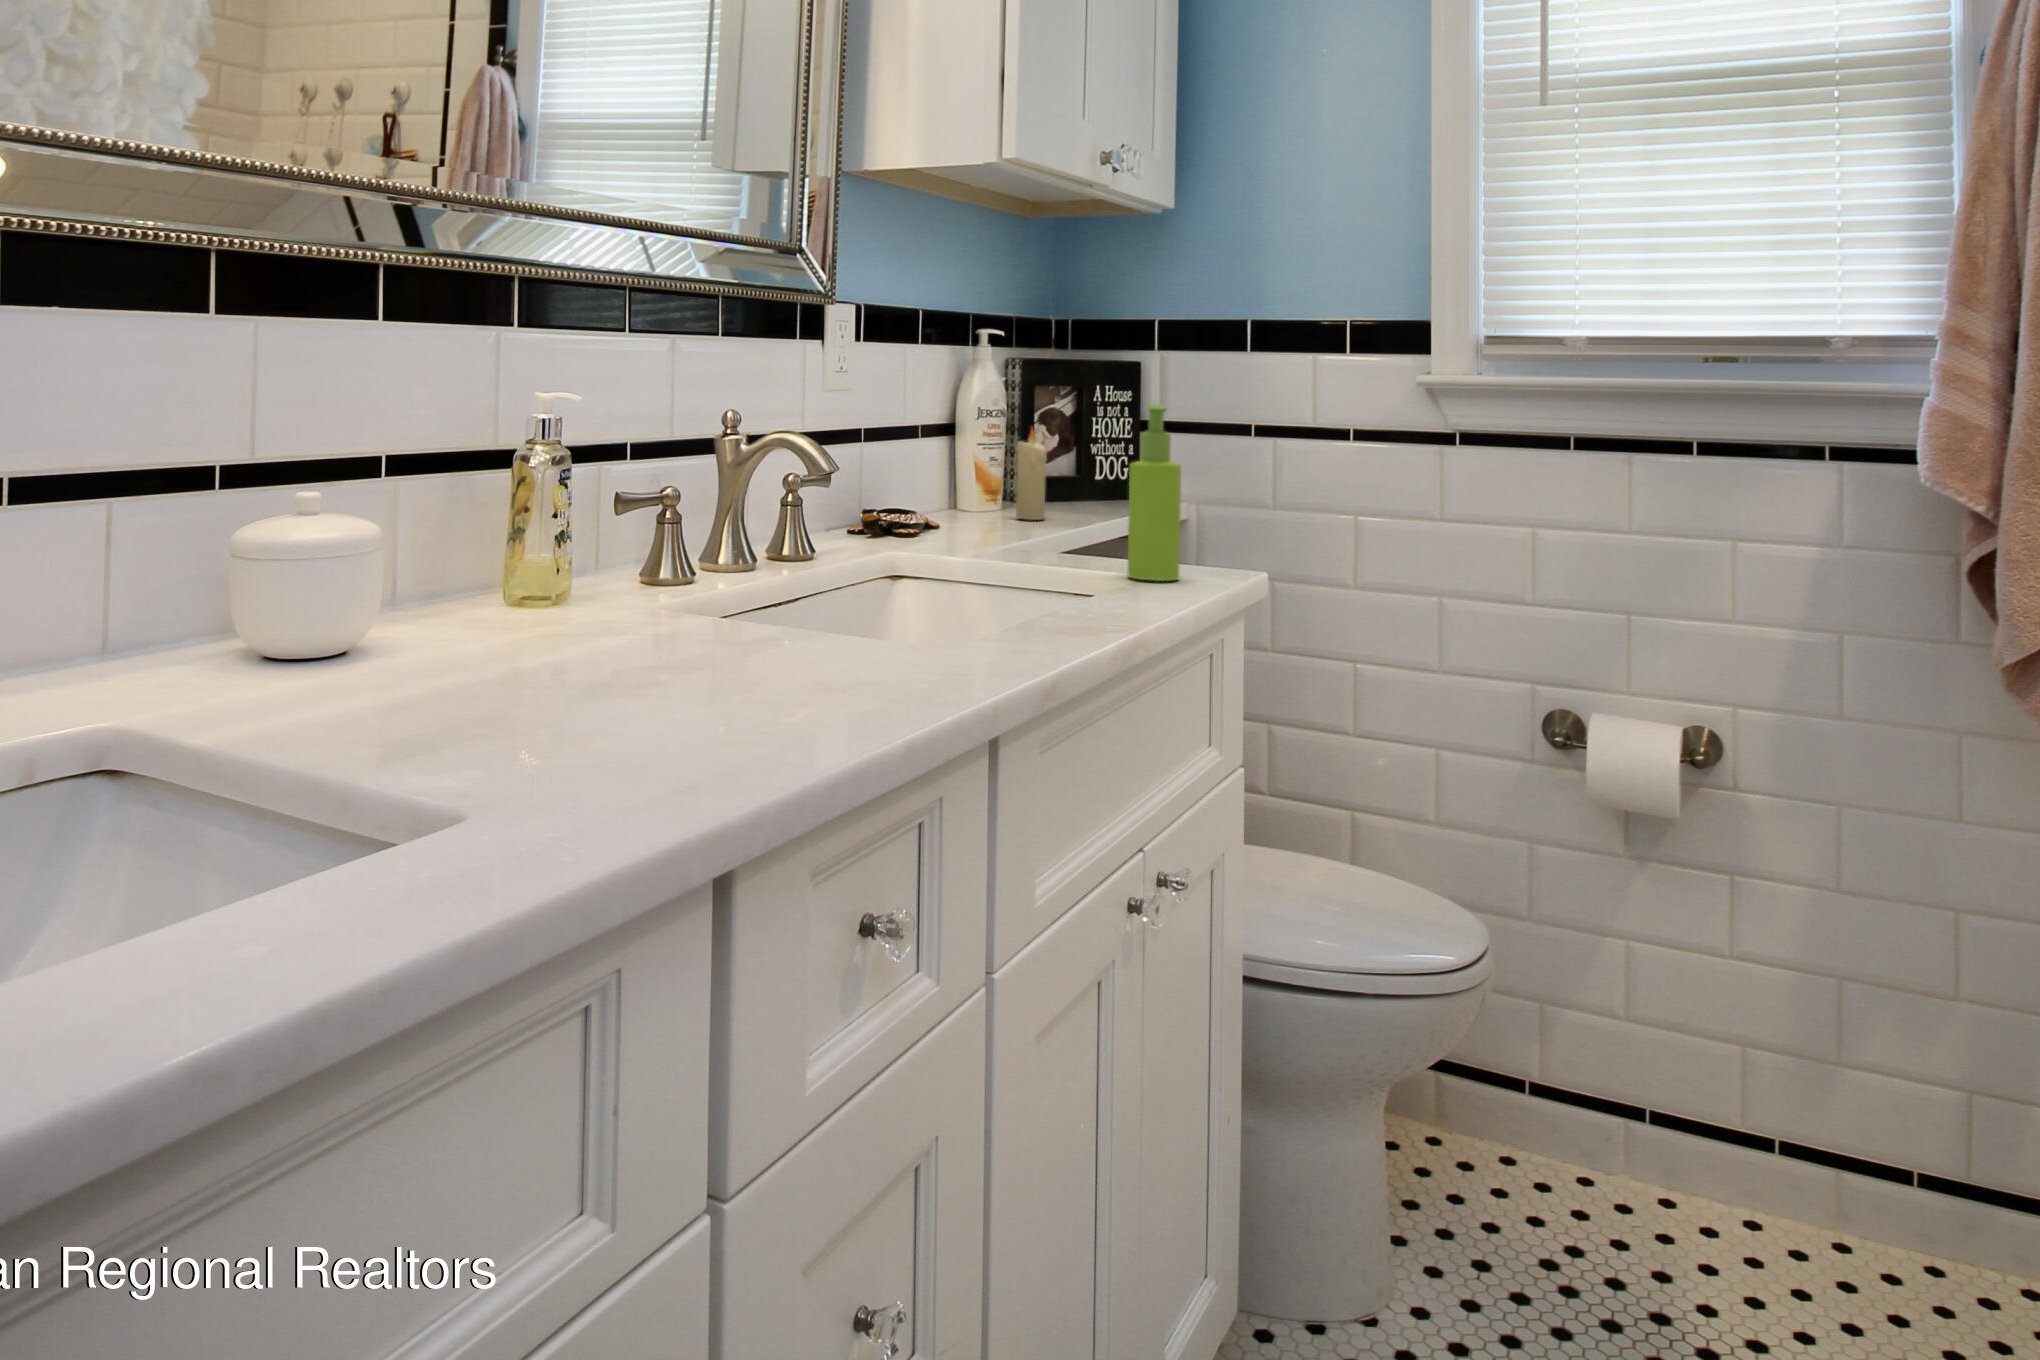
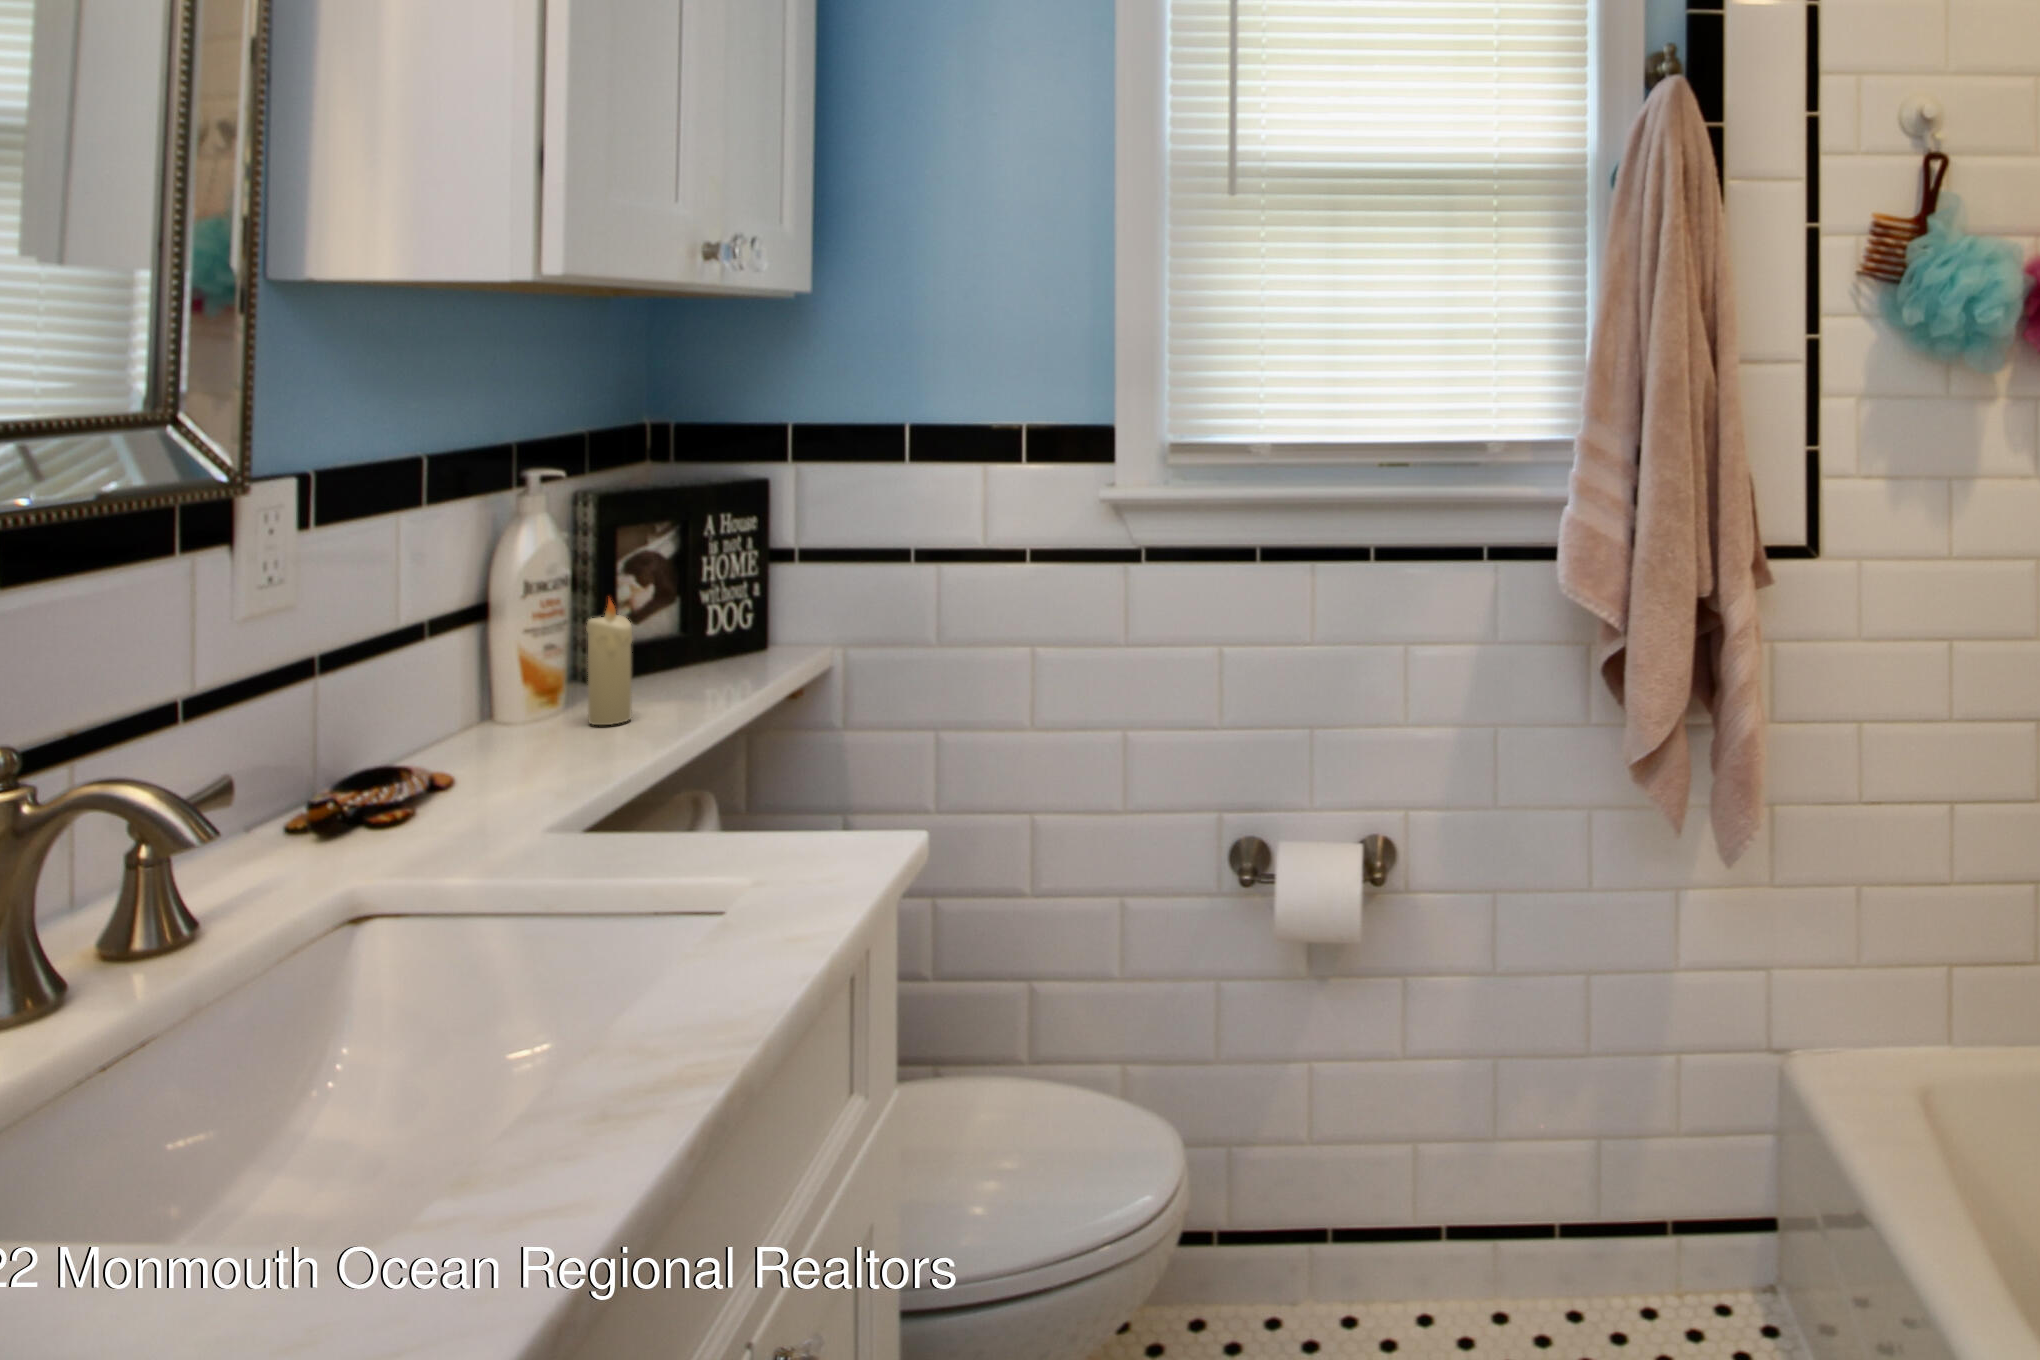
soap dispenser: present [1128,404,1181,581] -> none [738,646,811,889]

